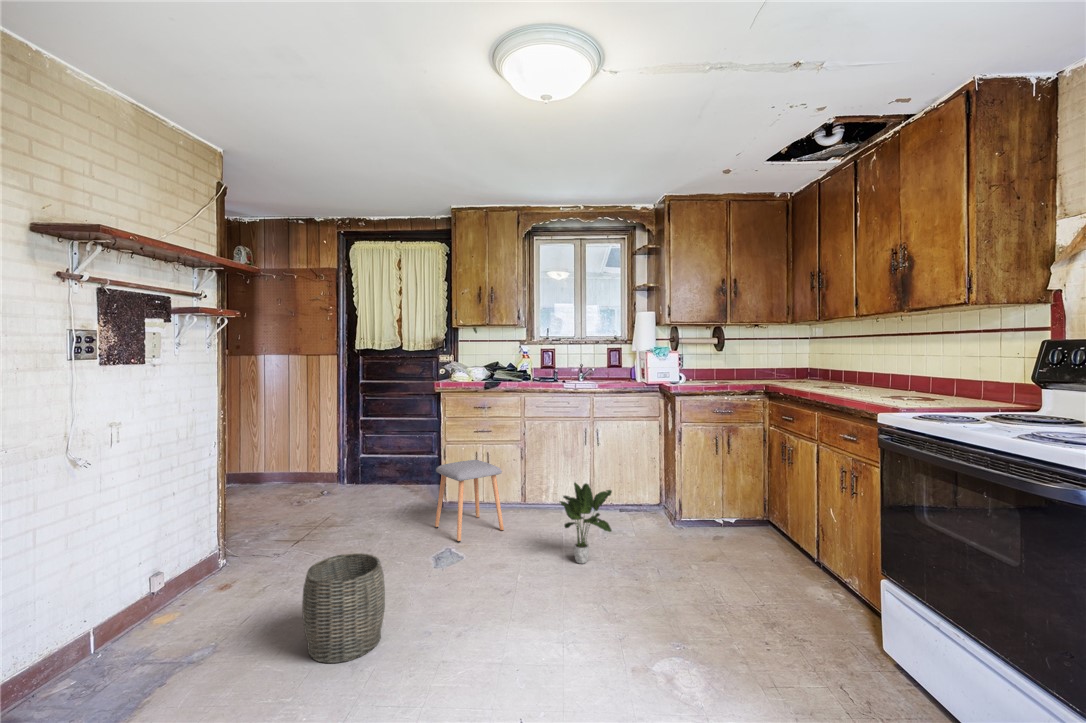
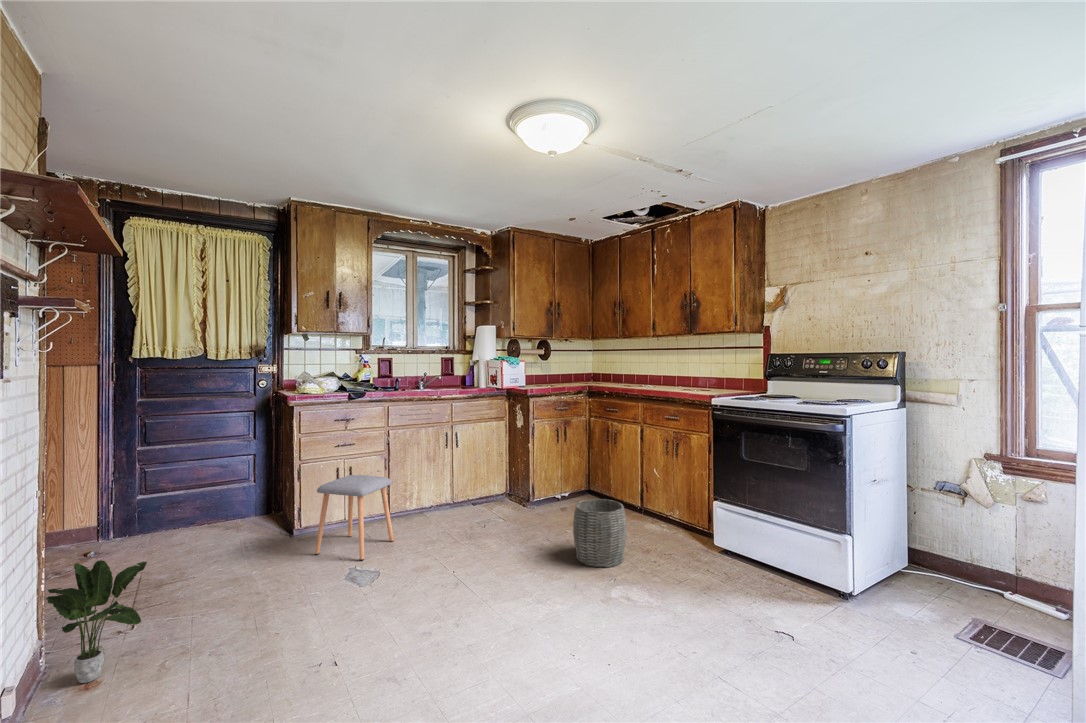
potted plant: present [560,483,612,564] -> present [46,560,147,683]
woven basket: present [302,553,385,663] -> present [573,499,626,567]

